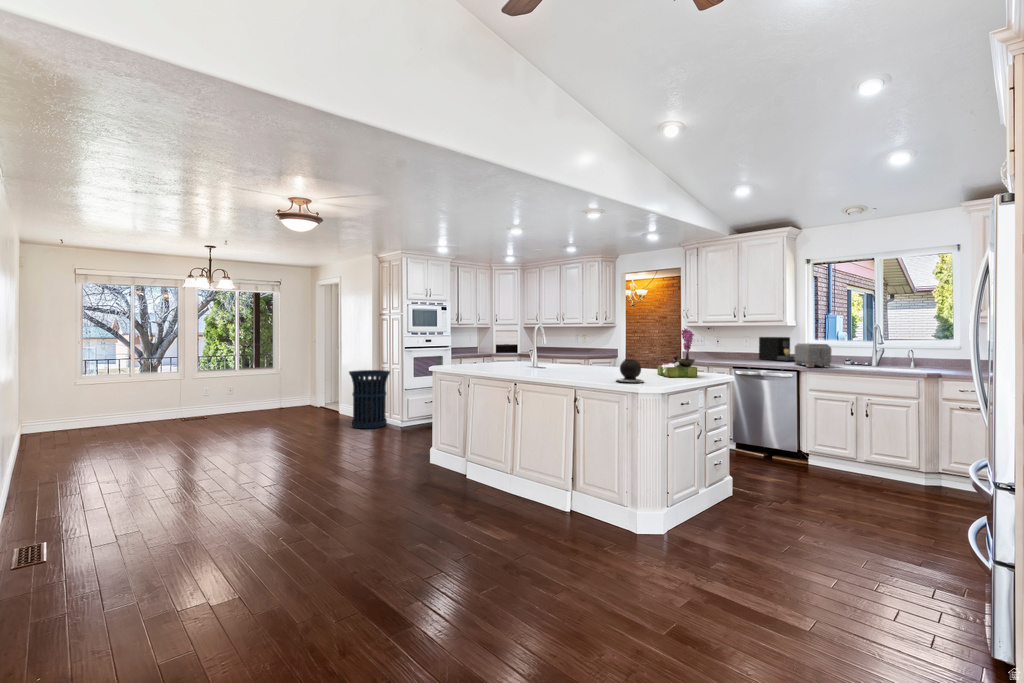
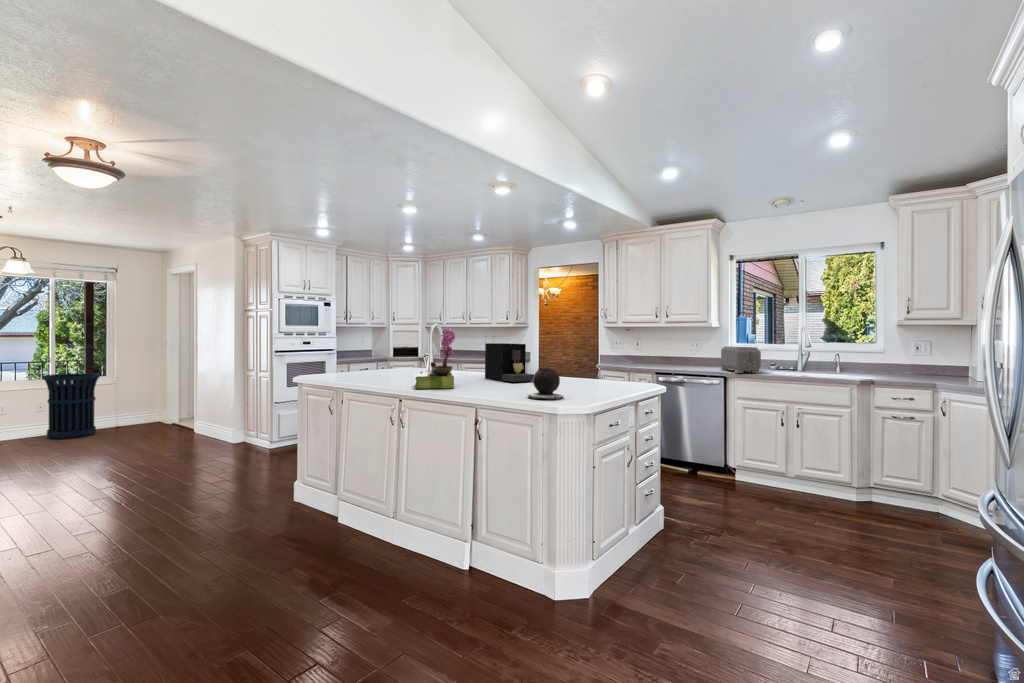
flower arrangement: present [657,328,697,377] -> present [414,328,458,389]
coffee maker: present [759,337,794,360] -> present [485,343,534,382]
trash can: present [349,370,390,429] -> present [42,373,100,439]

